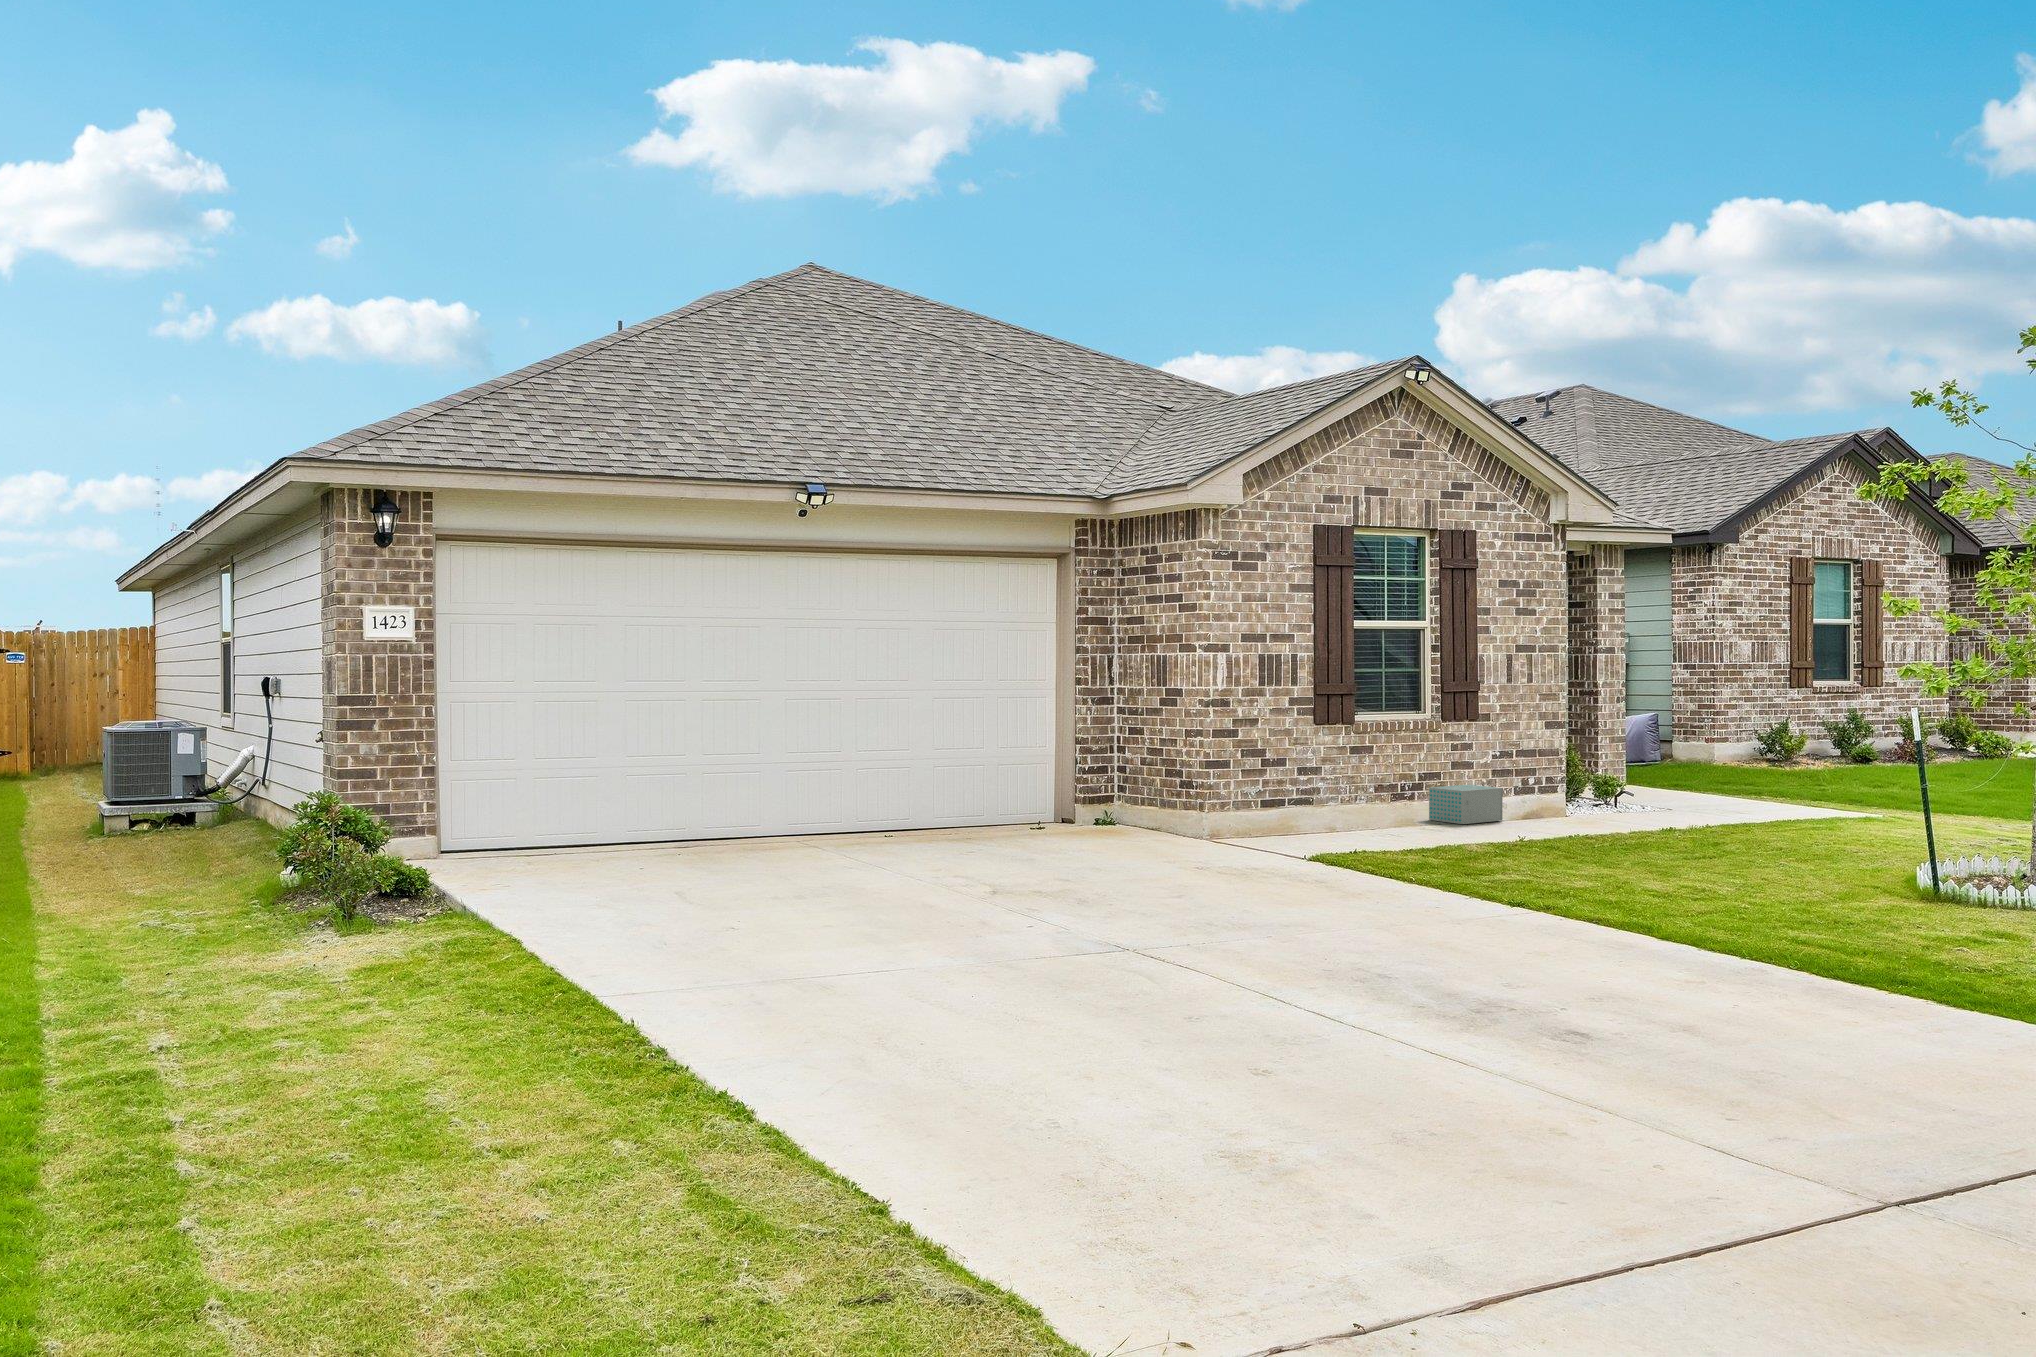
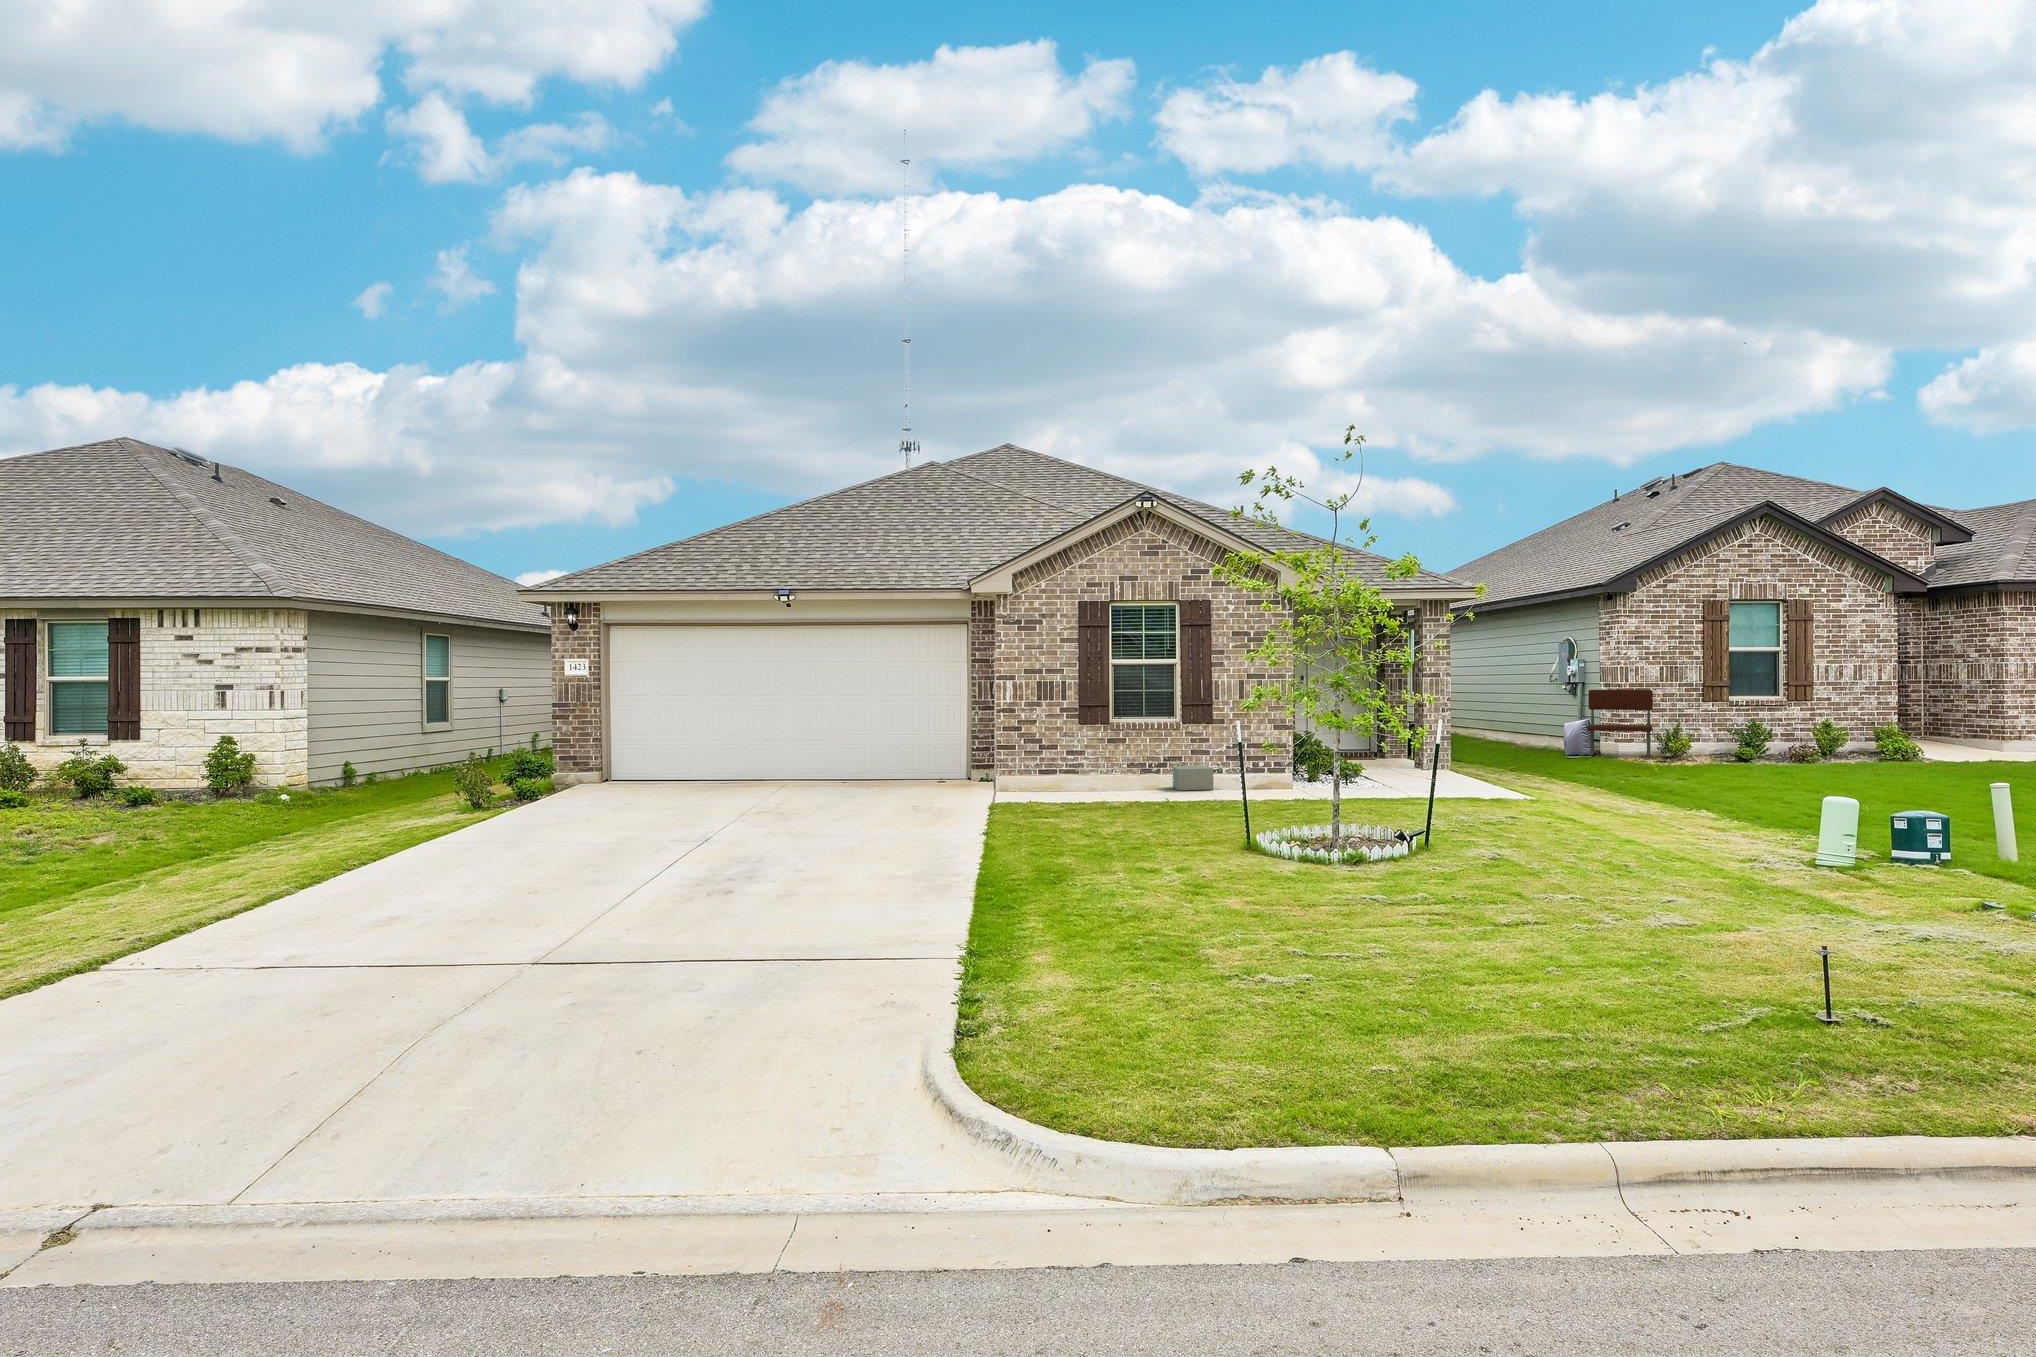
bench: none [1684,673,1777,759] -> present [1587,690,1653,757]

